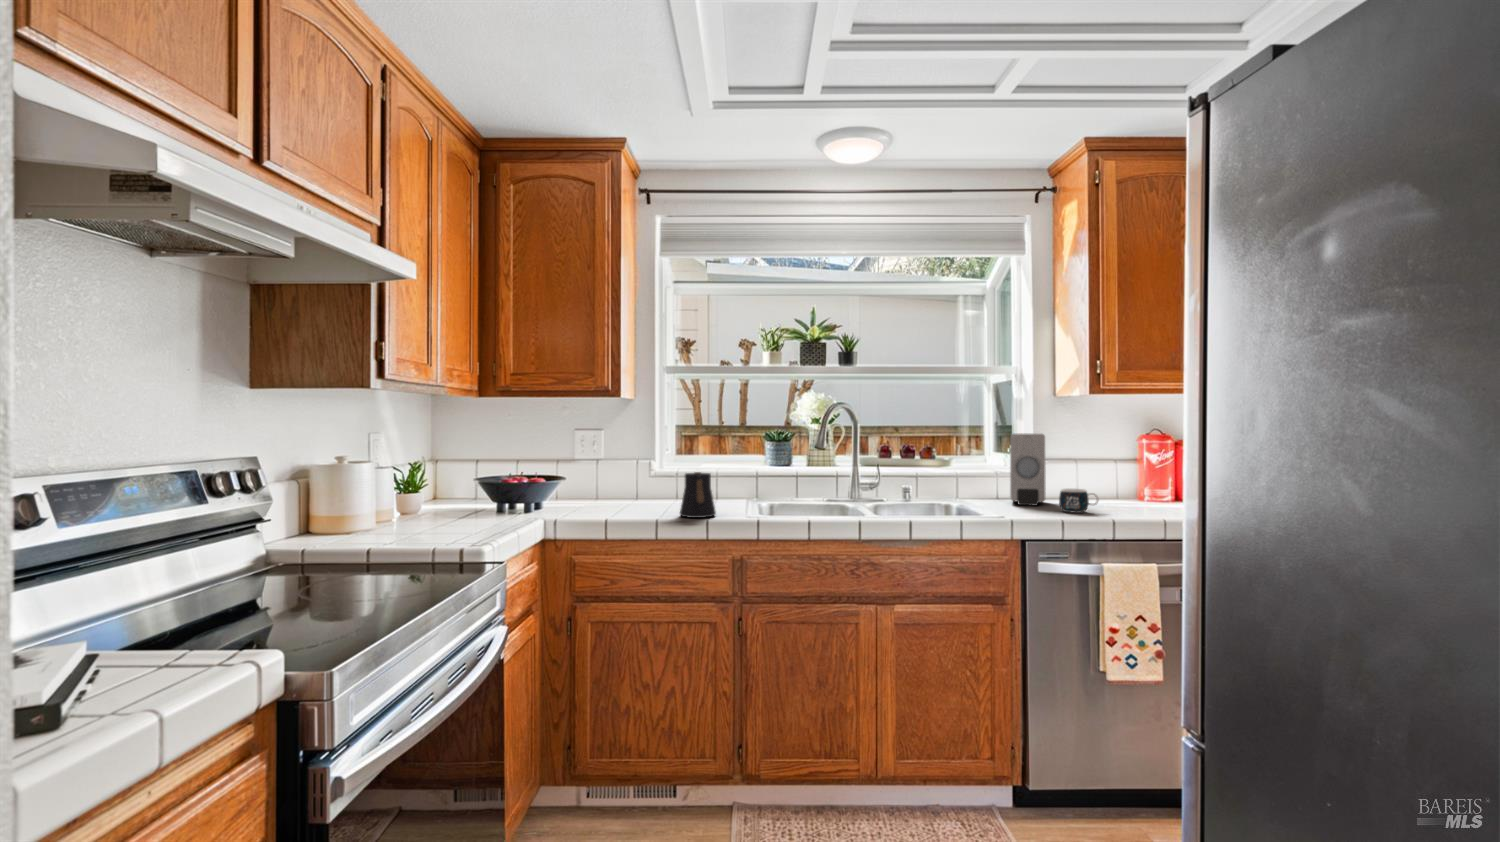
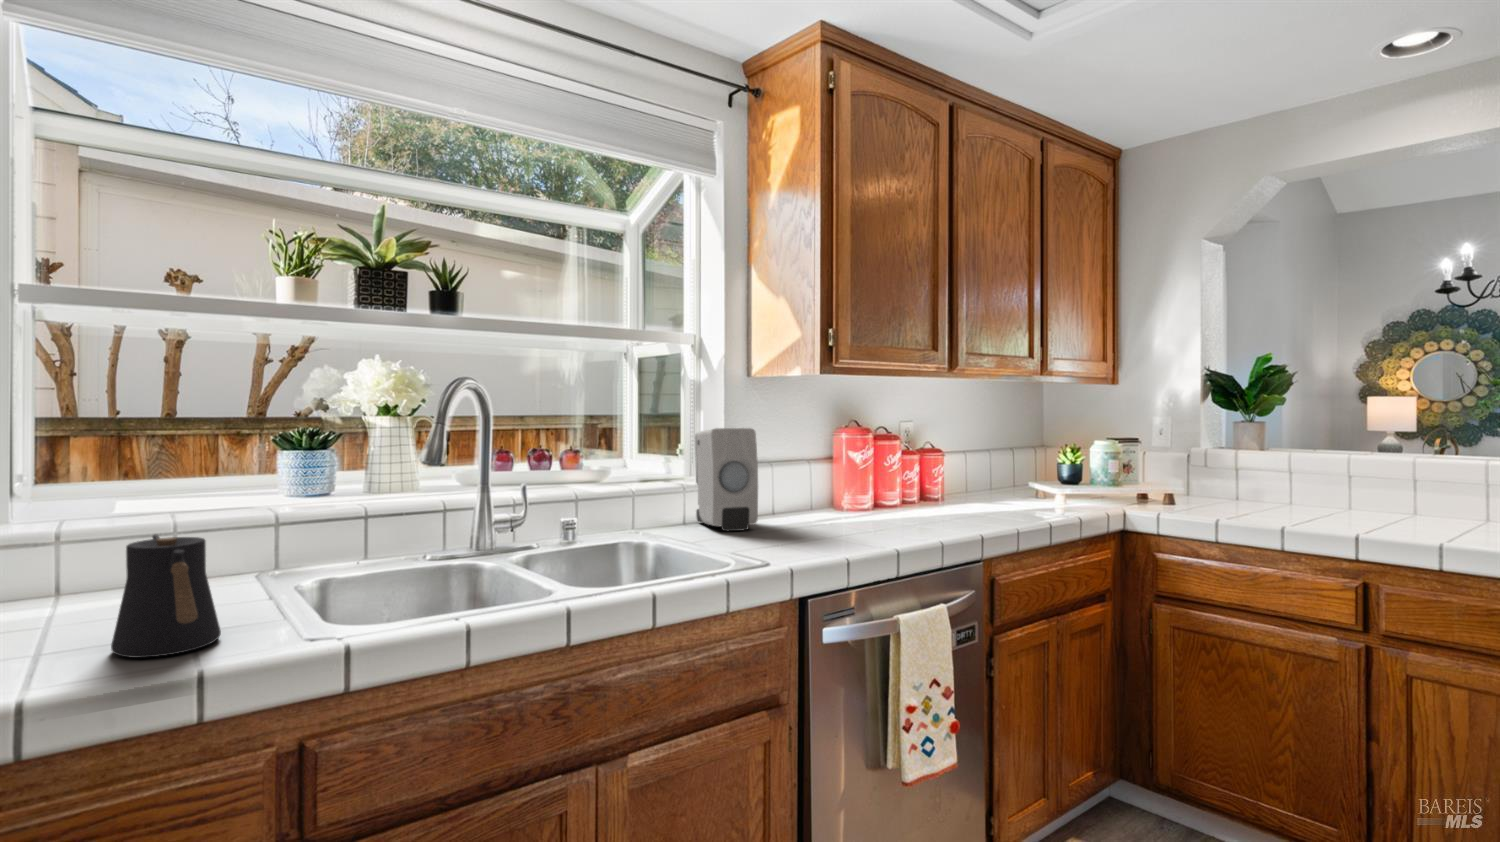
mug: present [1059,489,1099,513] -> none [794,506,842,541]

